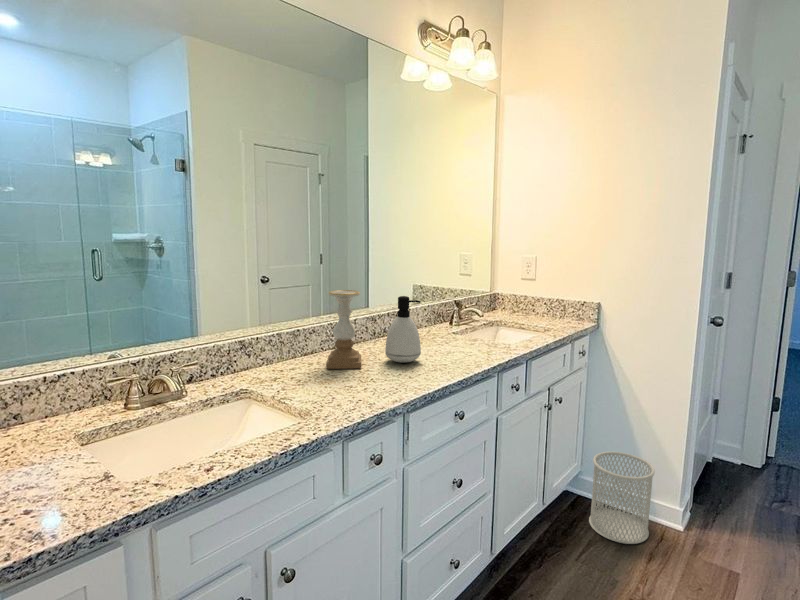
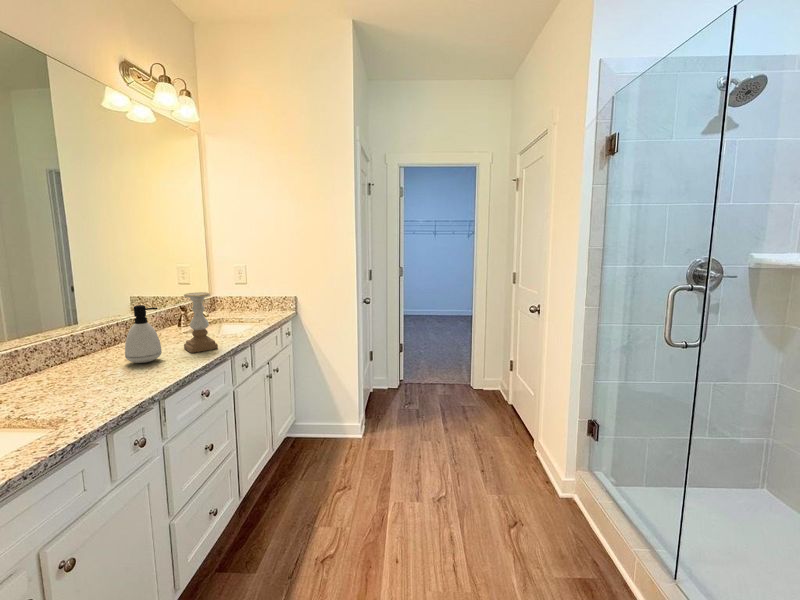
candle holder: present [327,290,361,369] -> present [184,292,218,353]
wastebasket: present [589,452,655,544] -> none [304,398,344,458]

